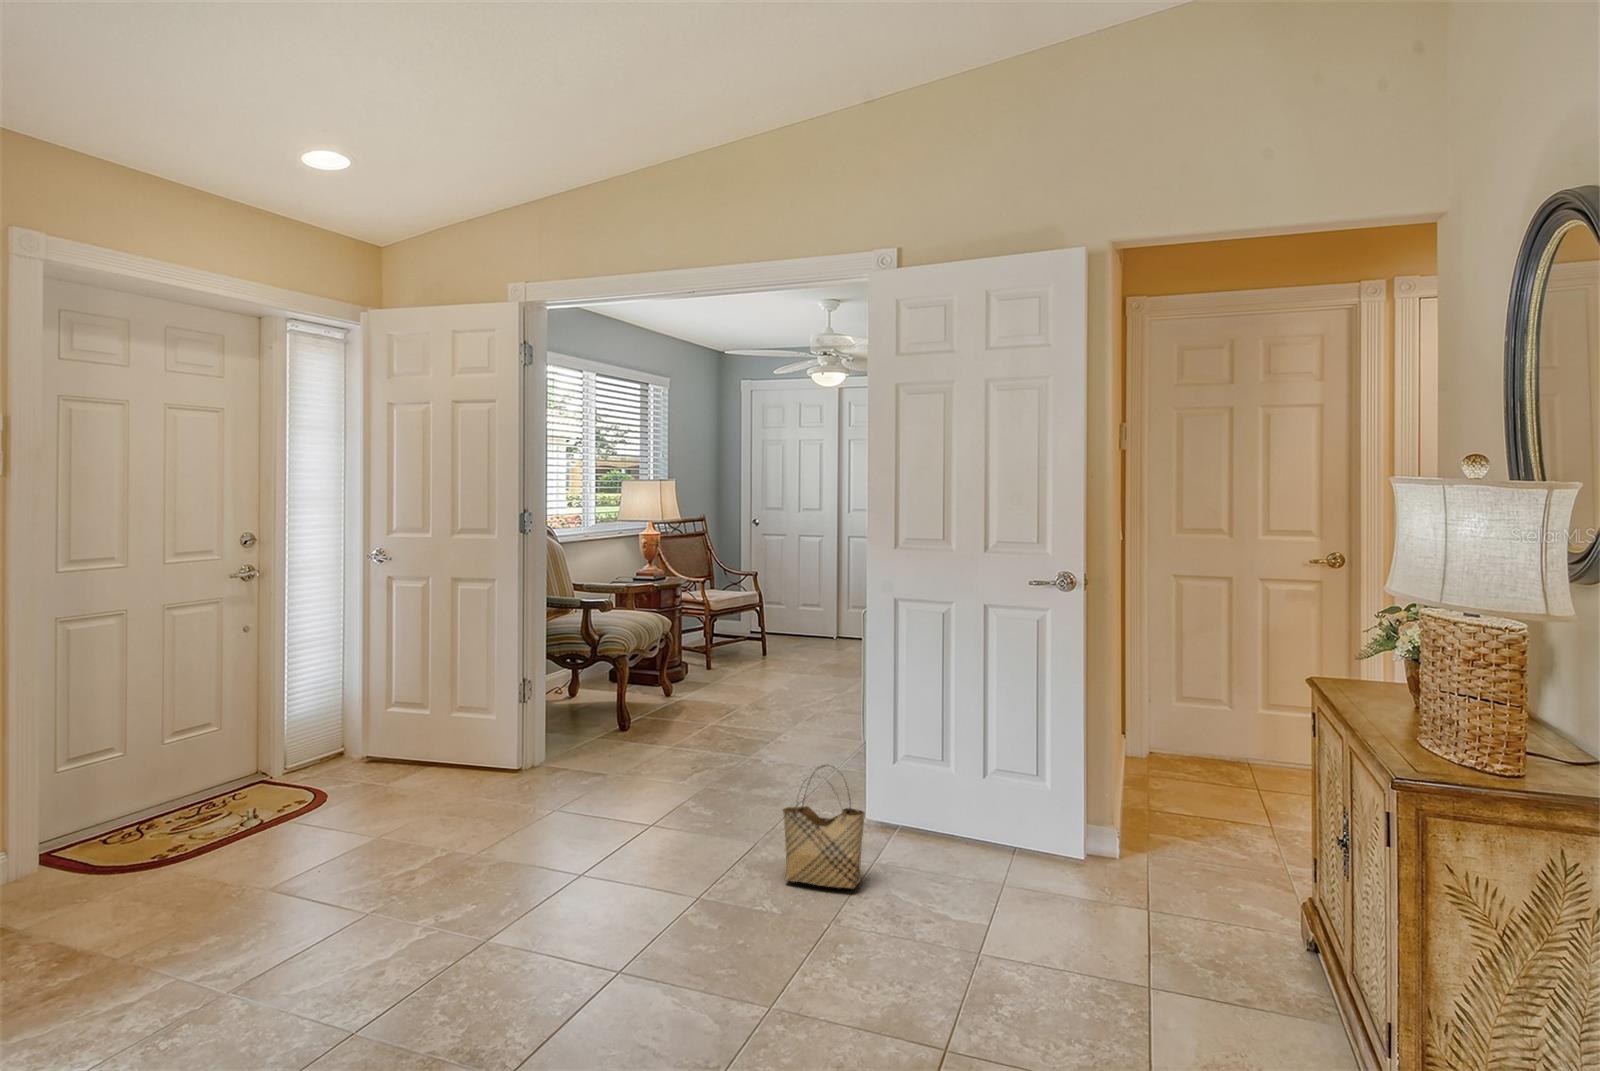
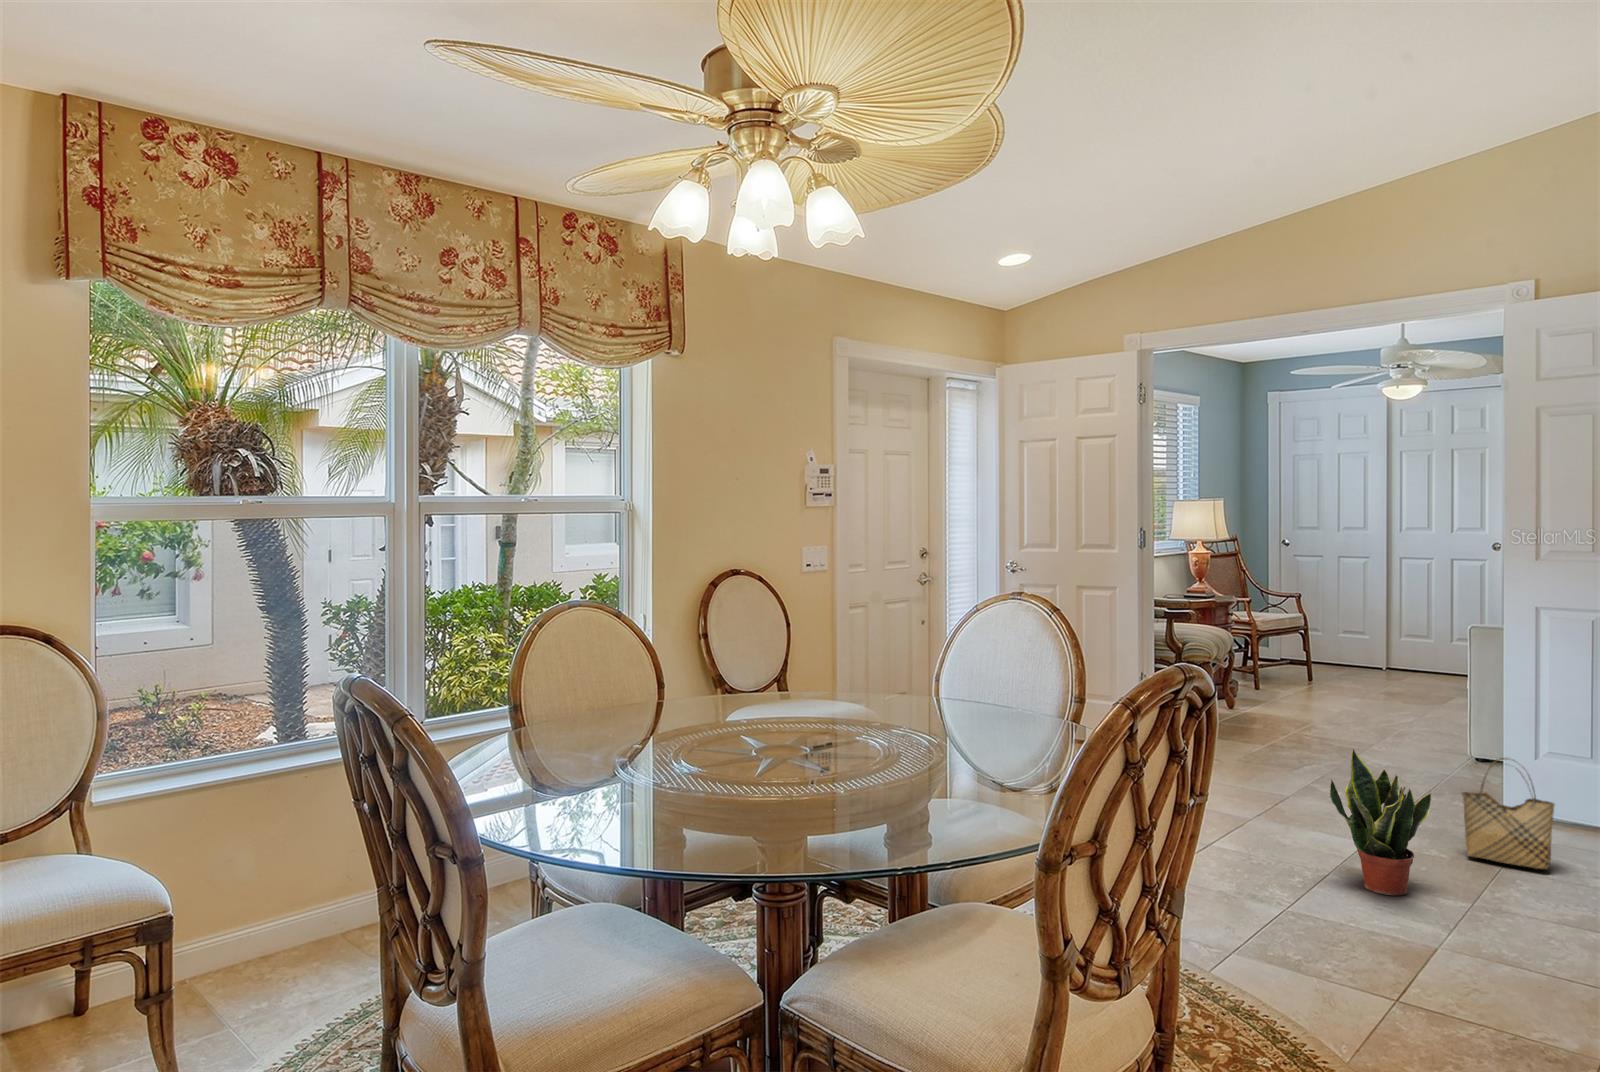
potted plant: none [602,791,721,969] -> present [1330,749,1431,895]

